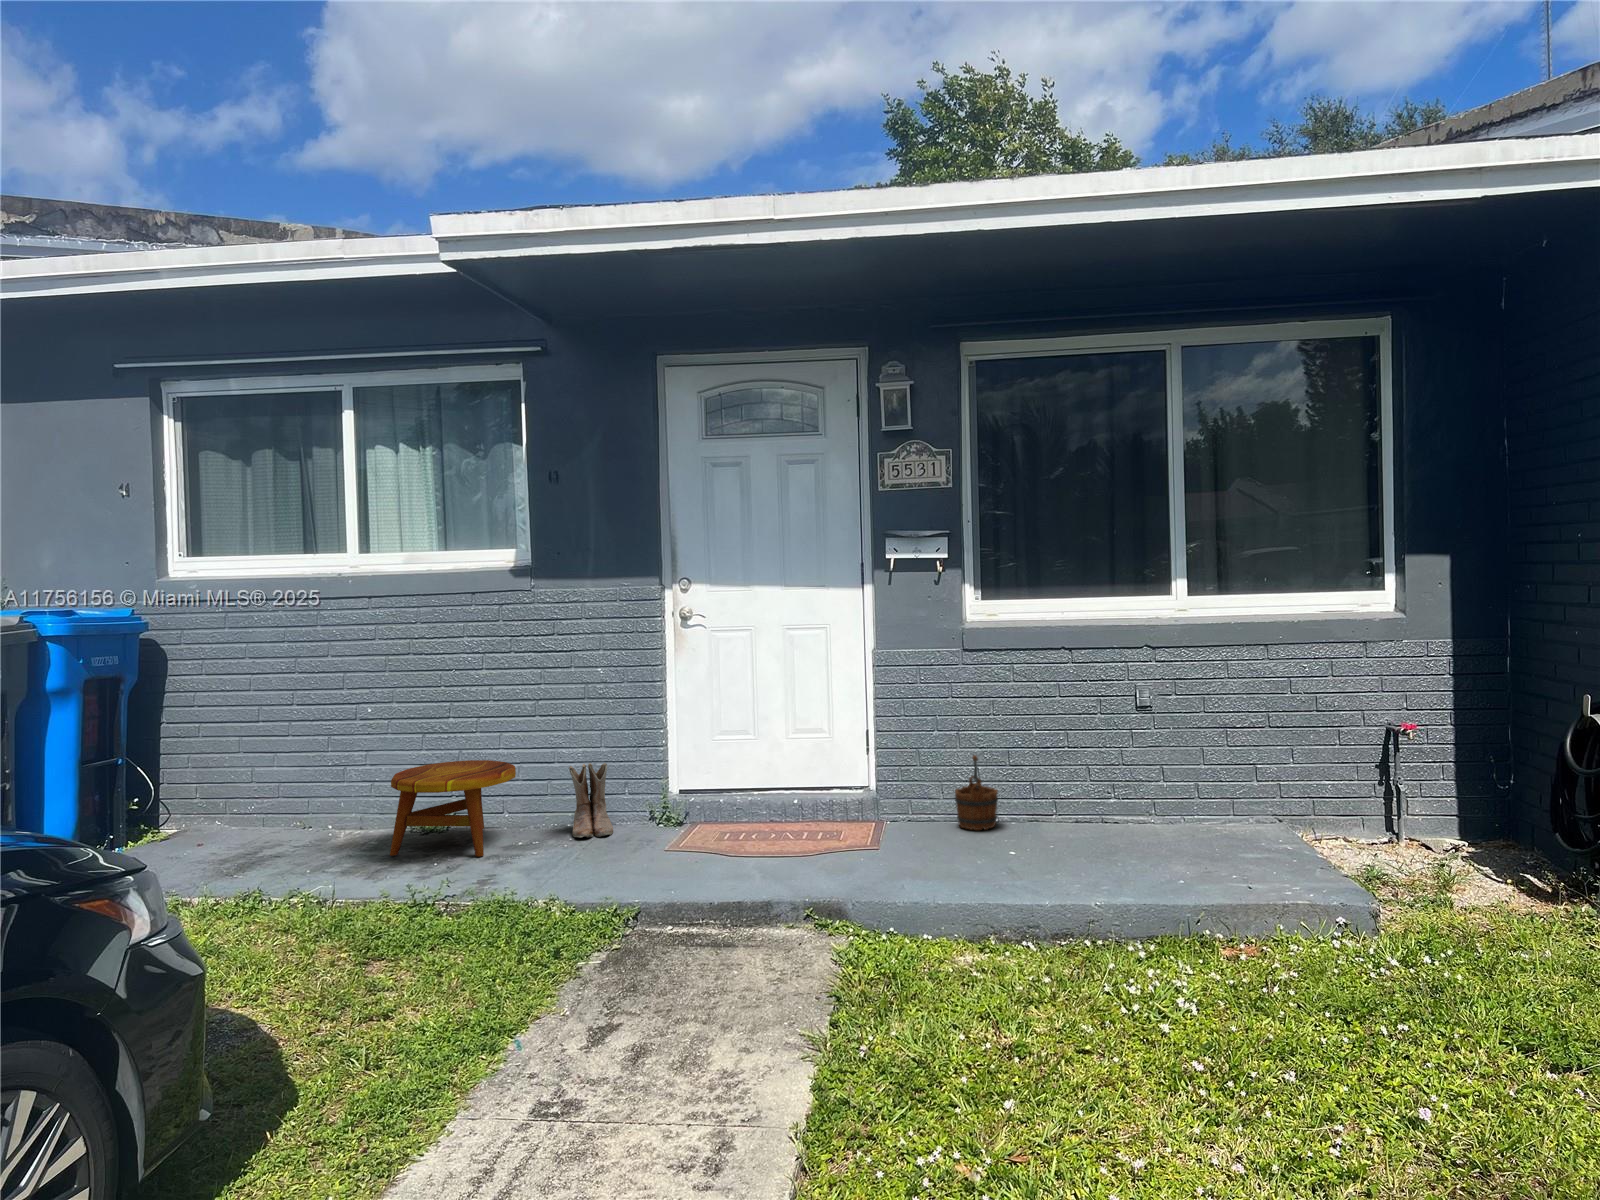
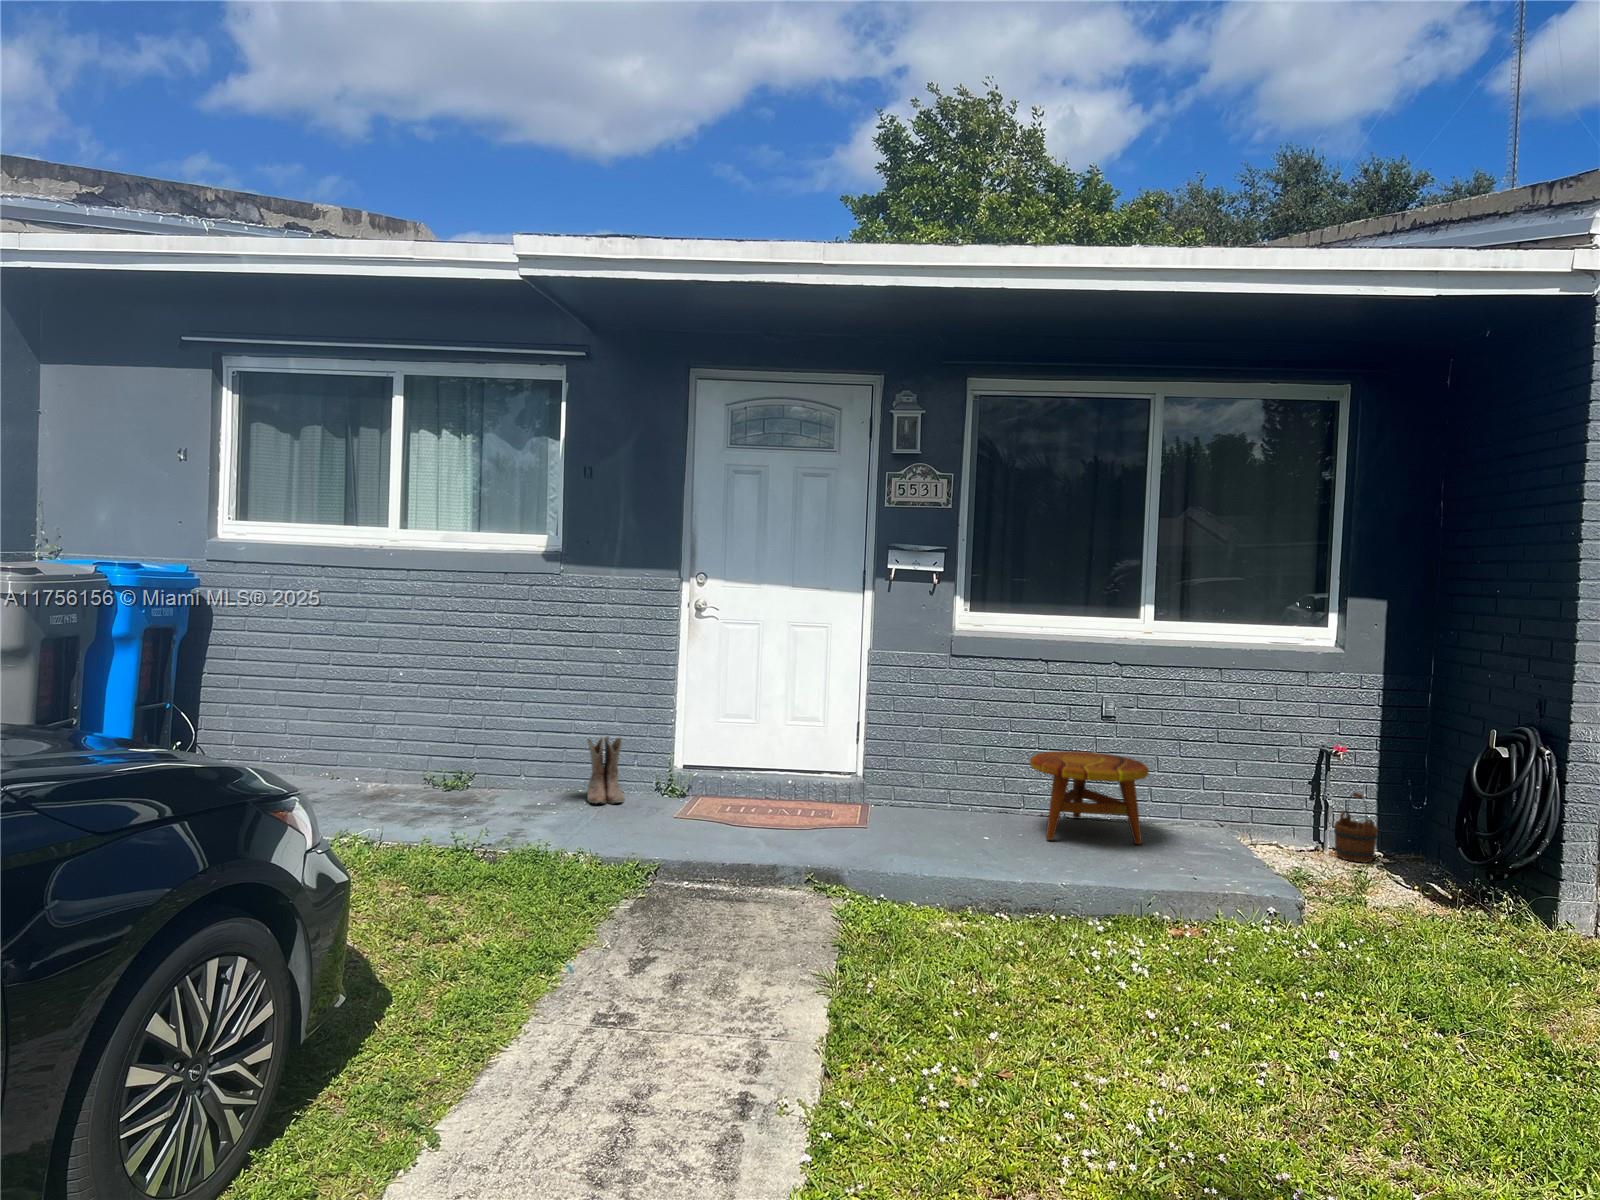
wooden bucket: present [955,755,998,830] -> present [1334,793,1378,863]
side table: present [390,760,516,856] -> present [1030,751,1149,844]

